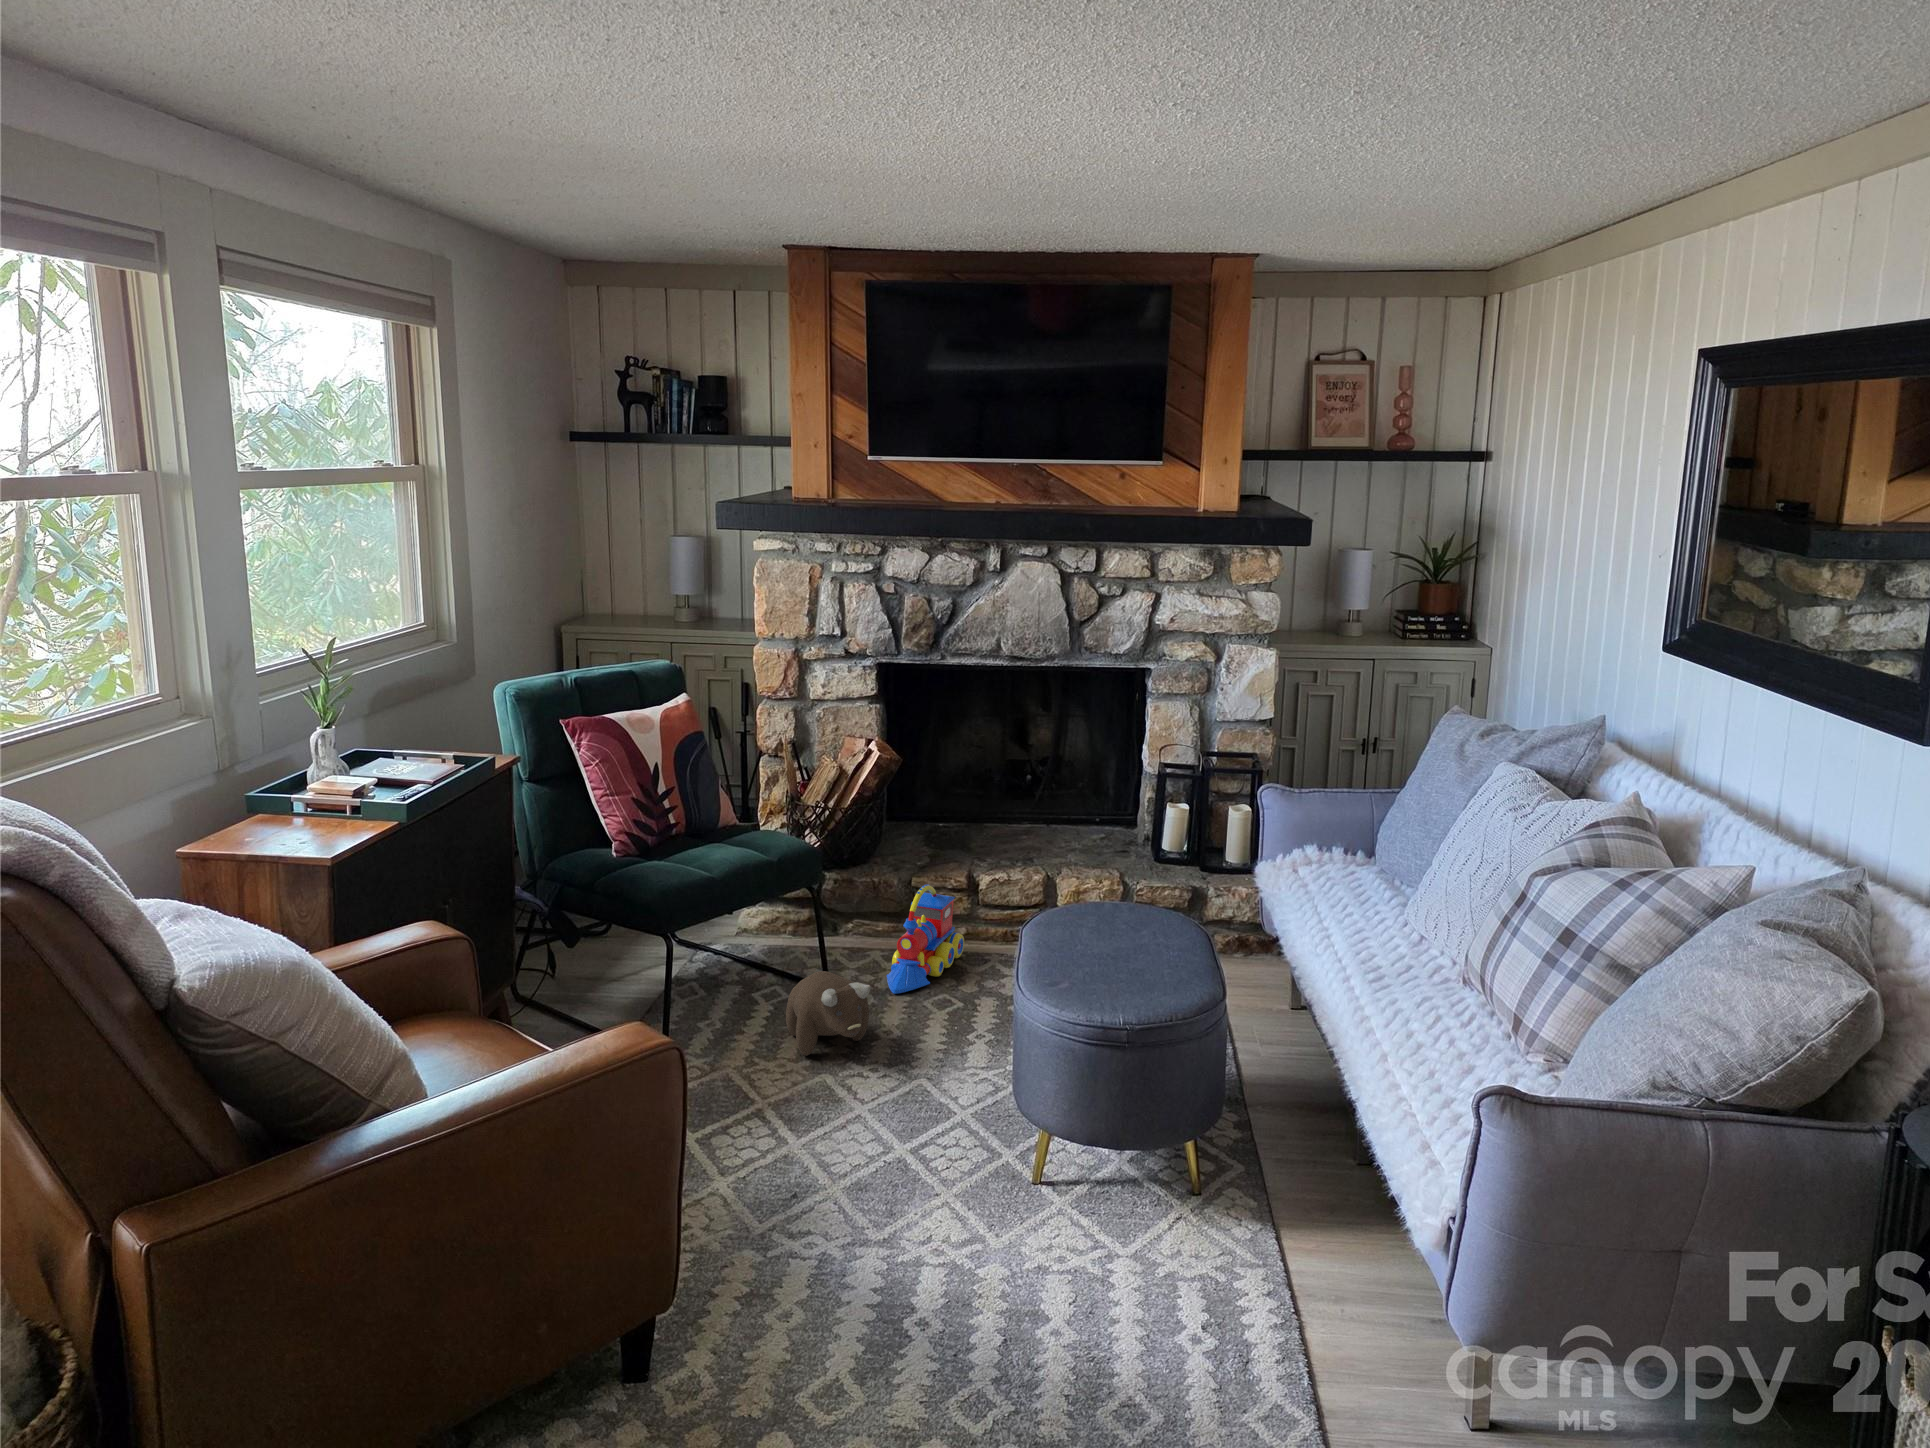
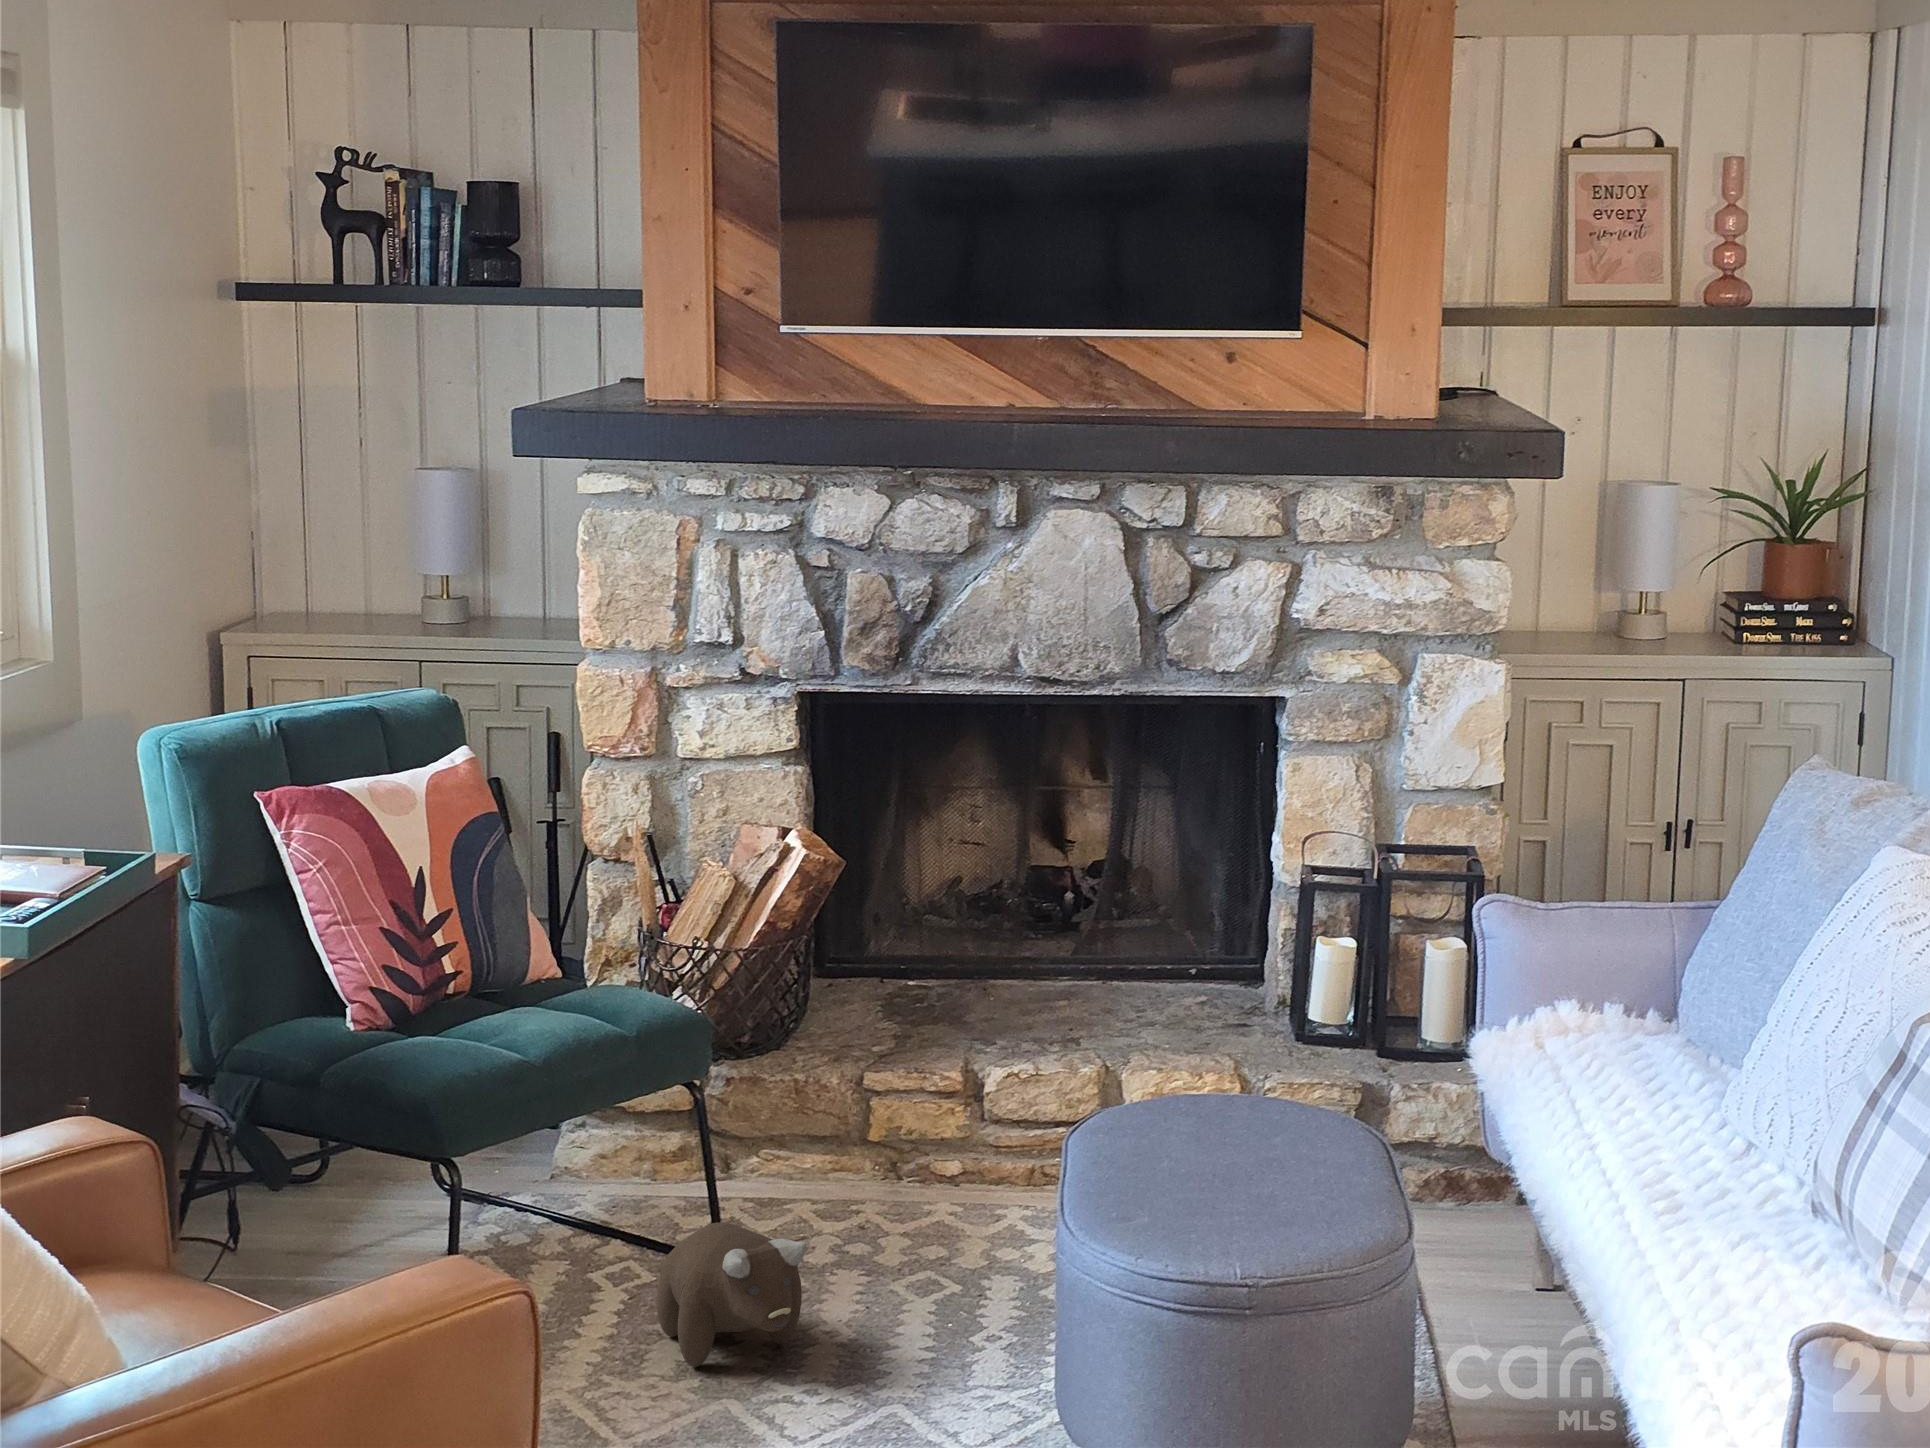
toy train: present [887,884,964,994] -> none [824,1080,958,1270]

